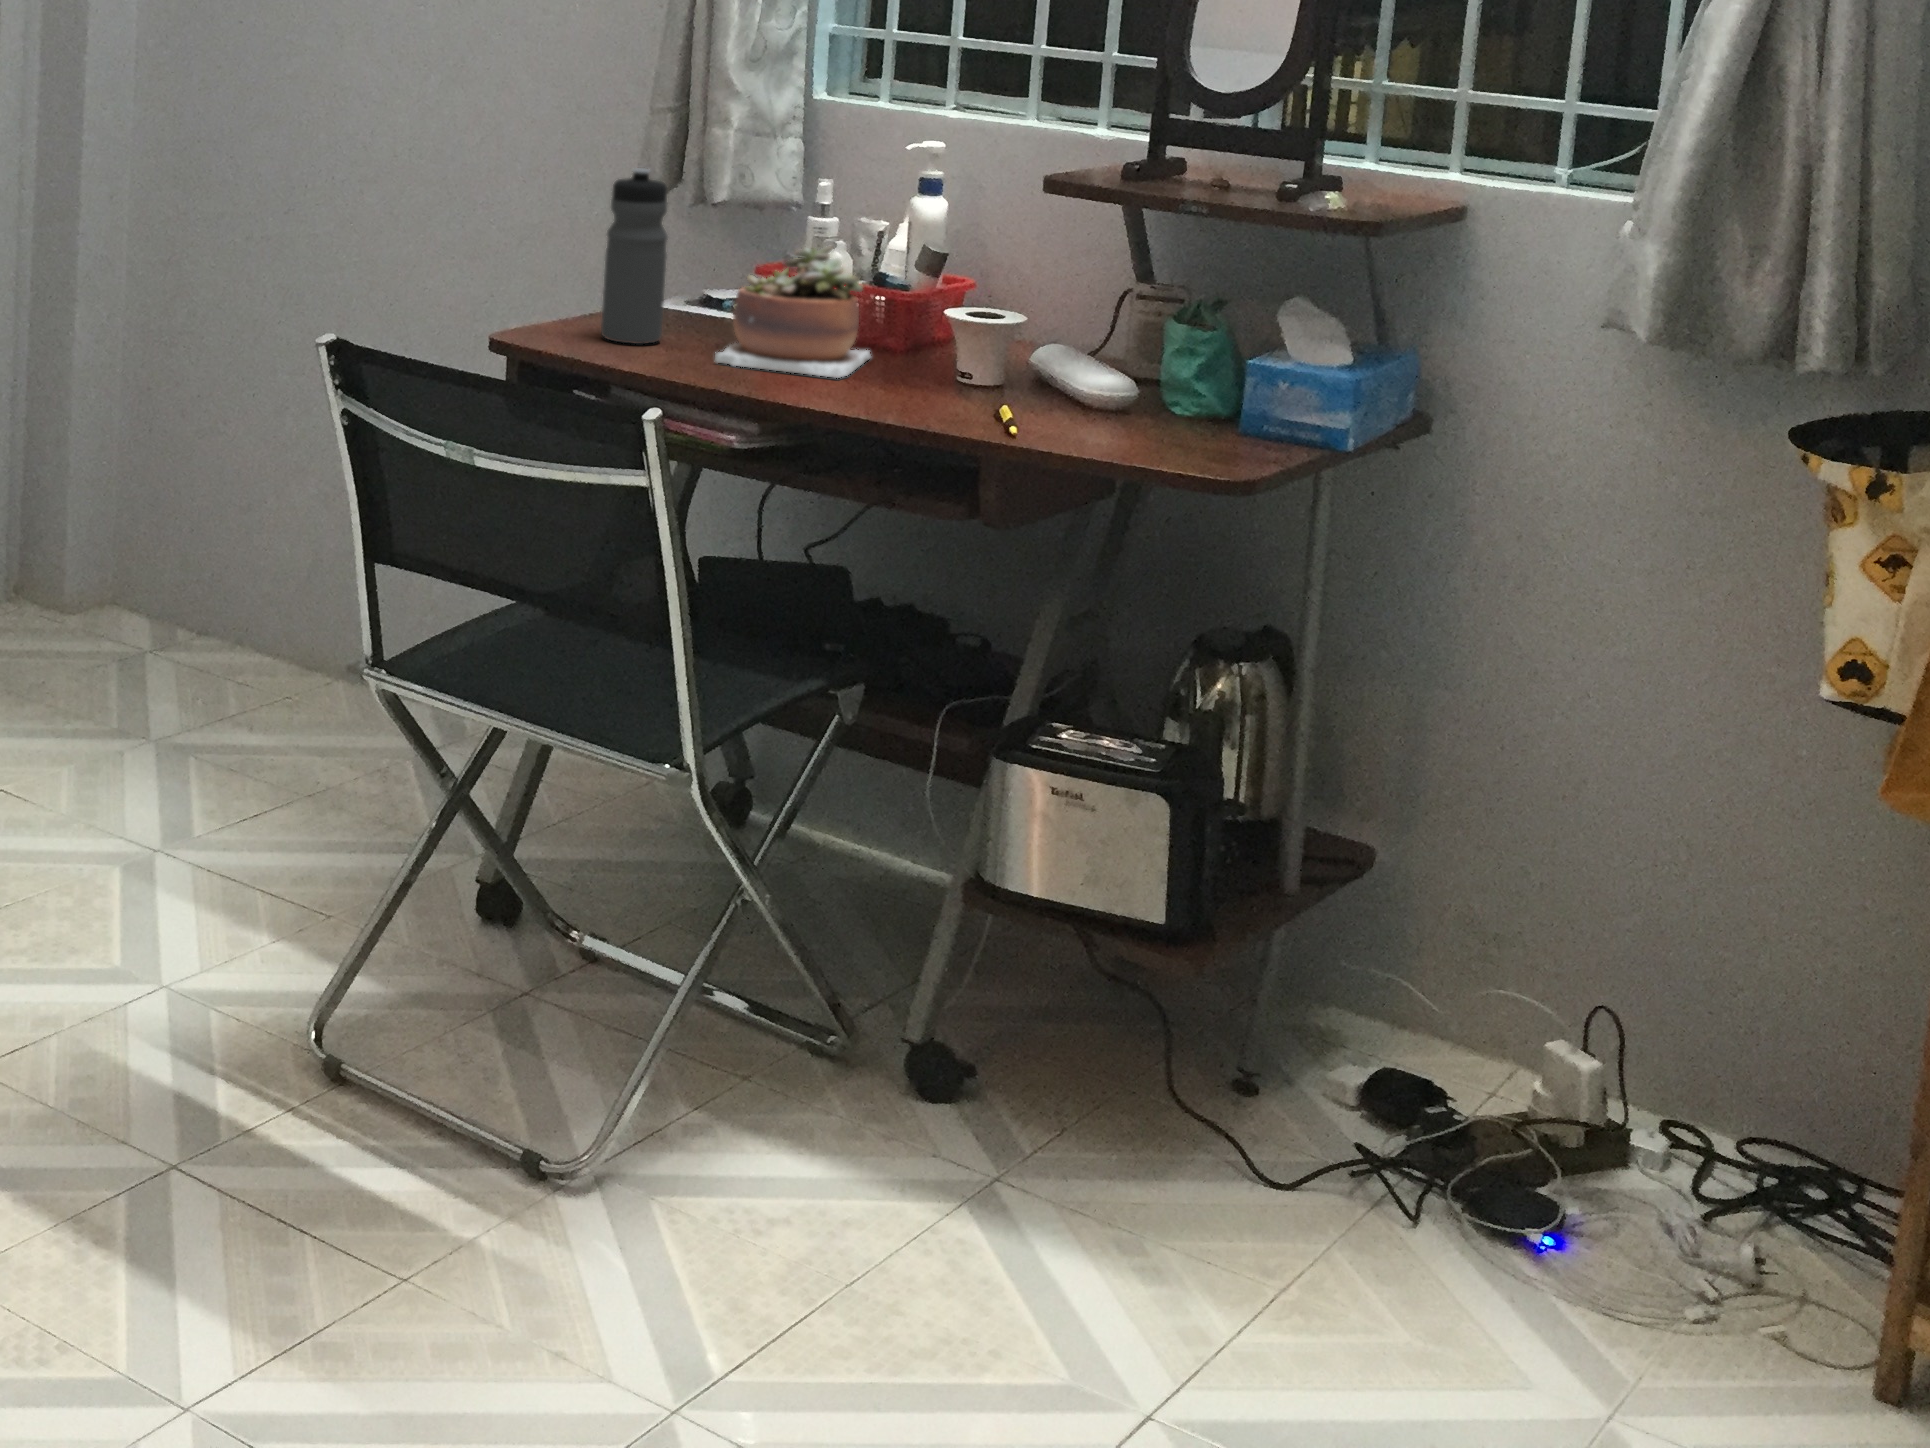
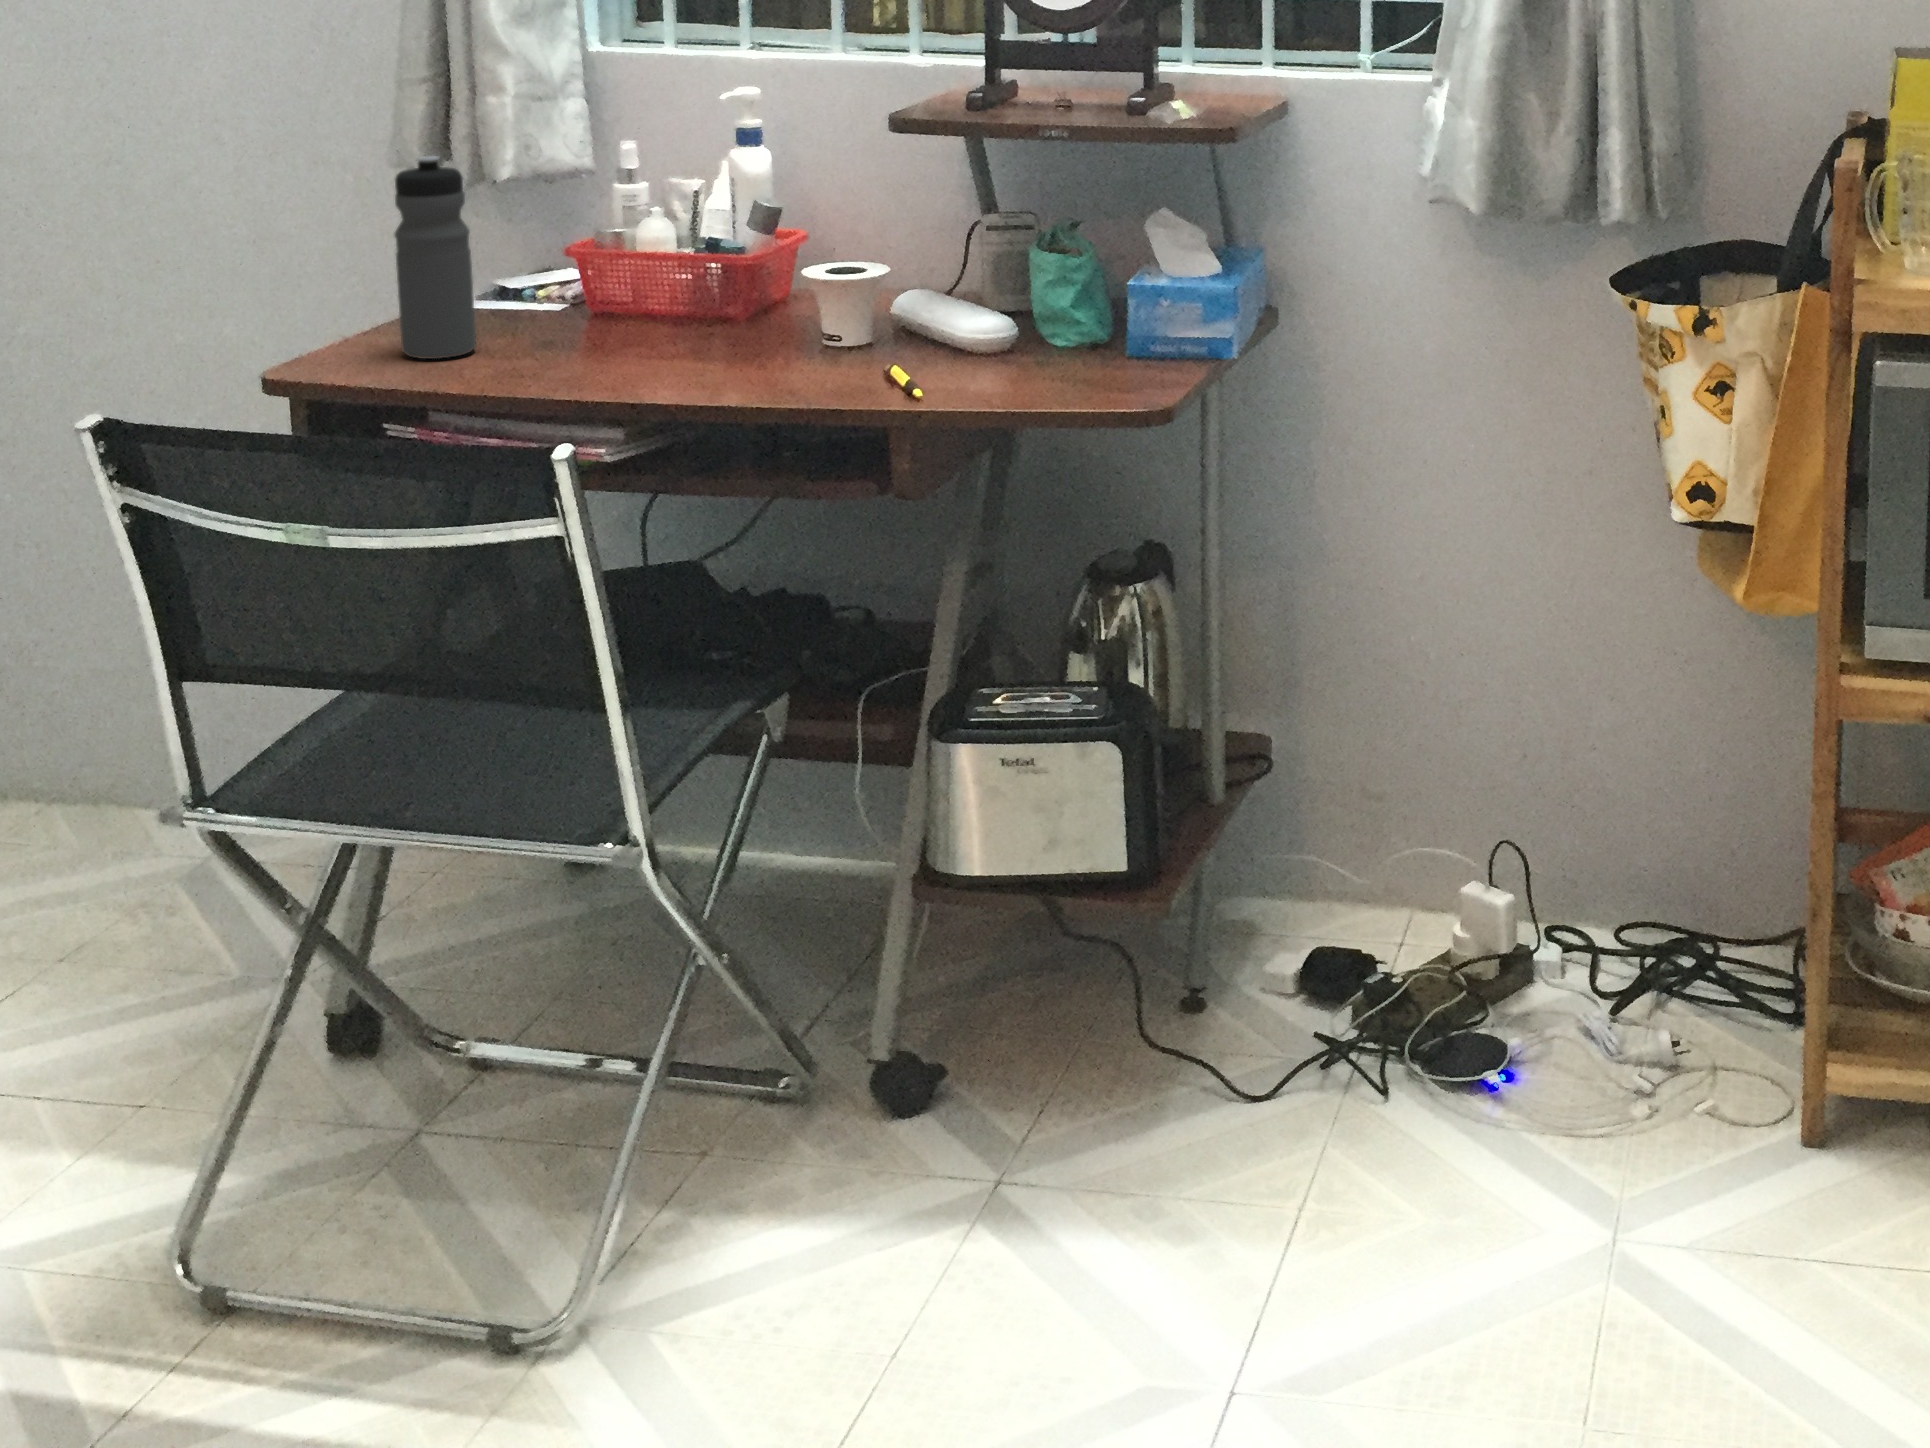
succulent plant: present [714,246,871,378] -> none [550,217,719,368]

